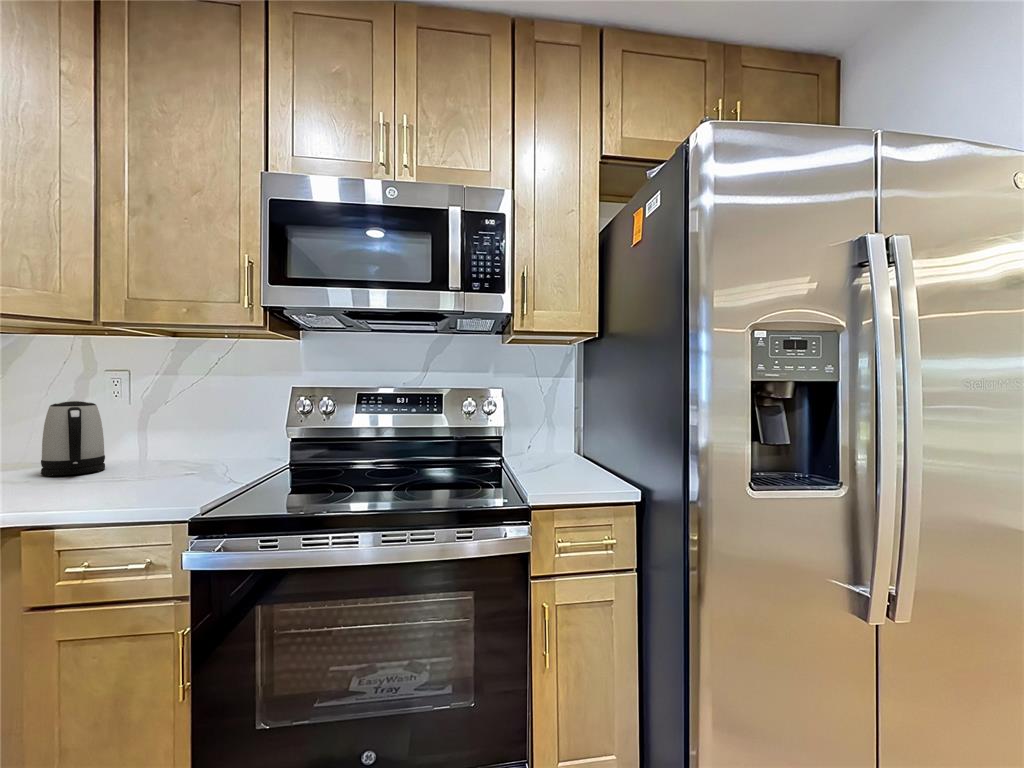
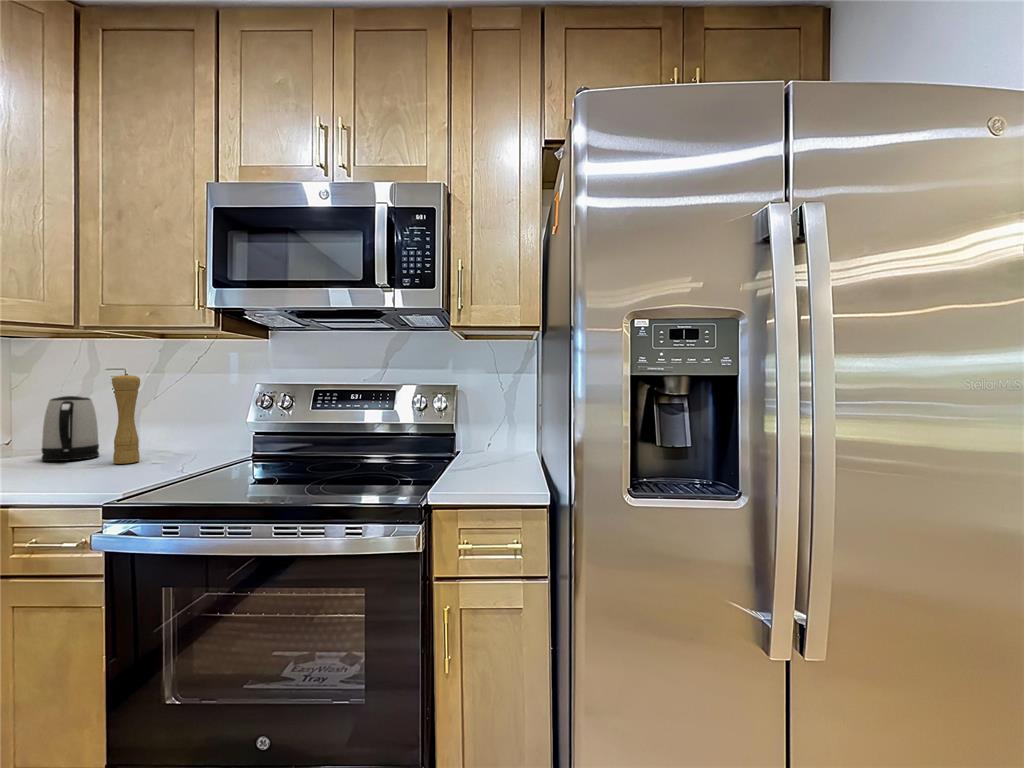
pepper mill: none [134,376,164,476] -> present [112,374,140,464]

